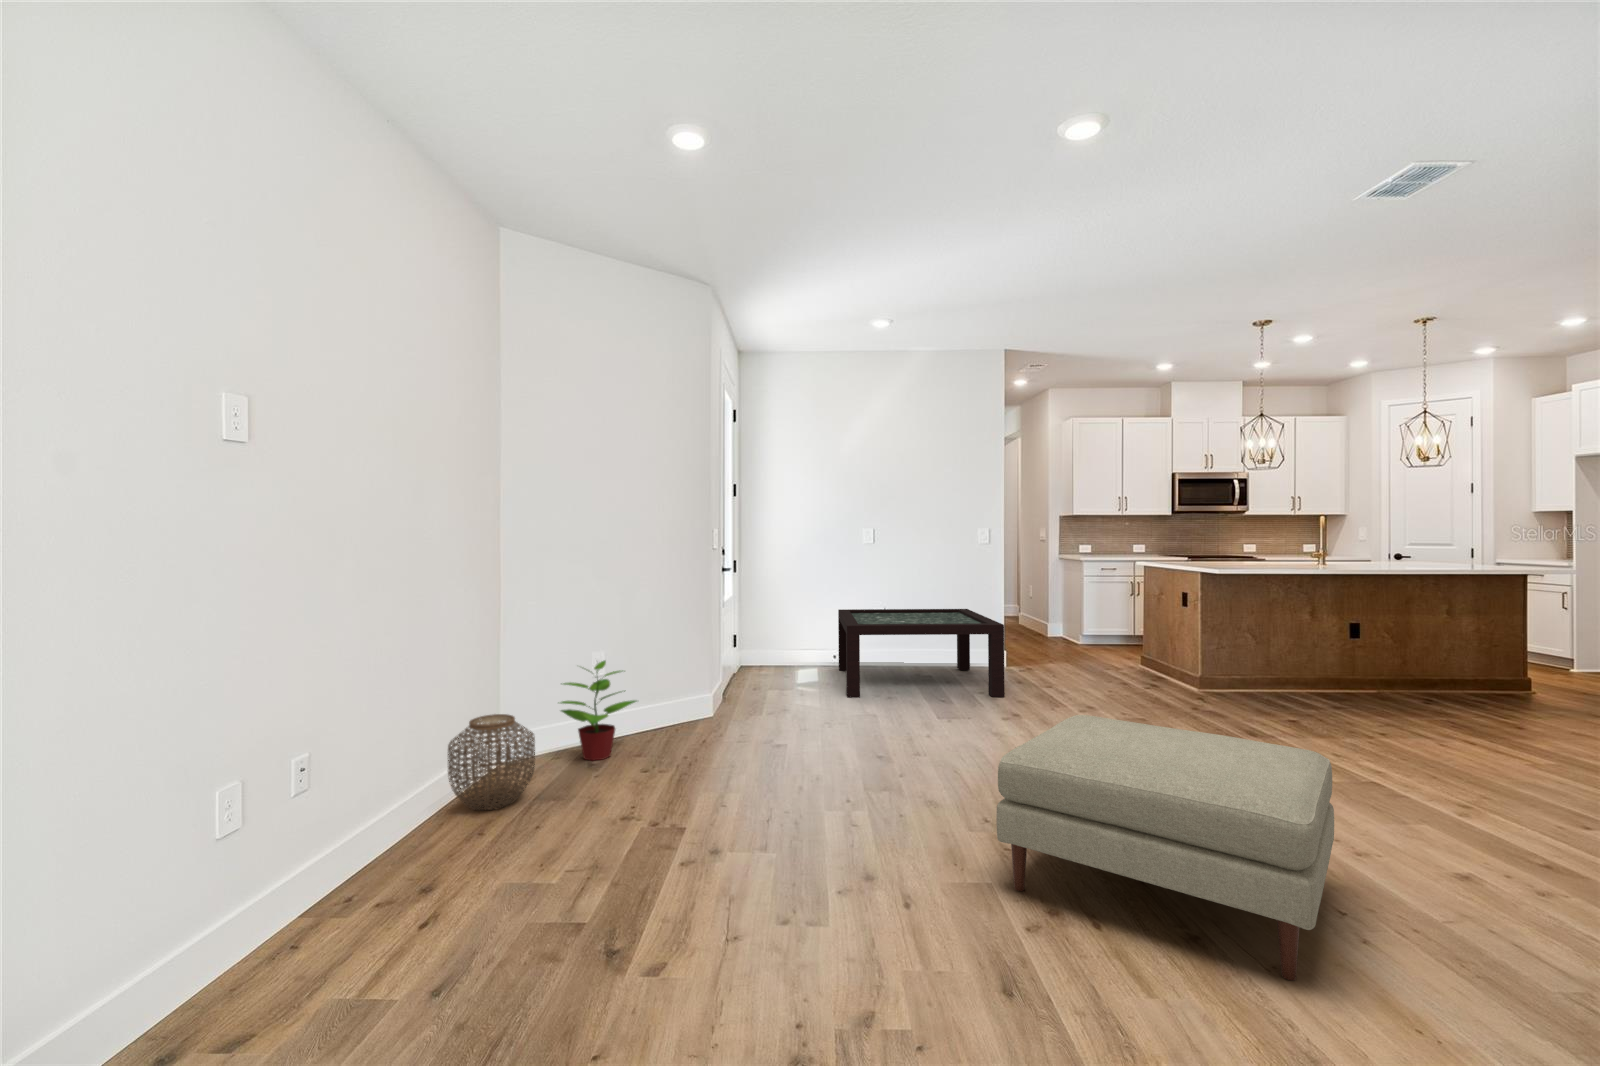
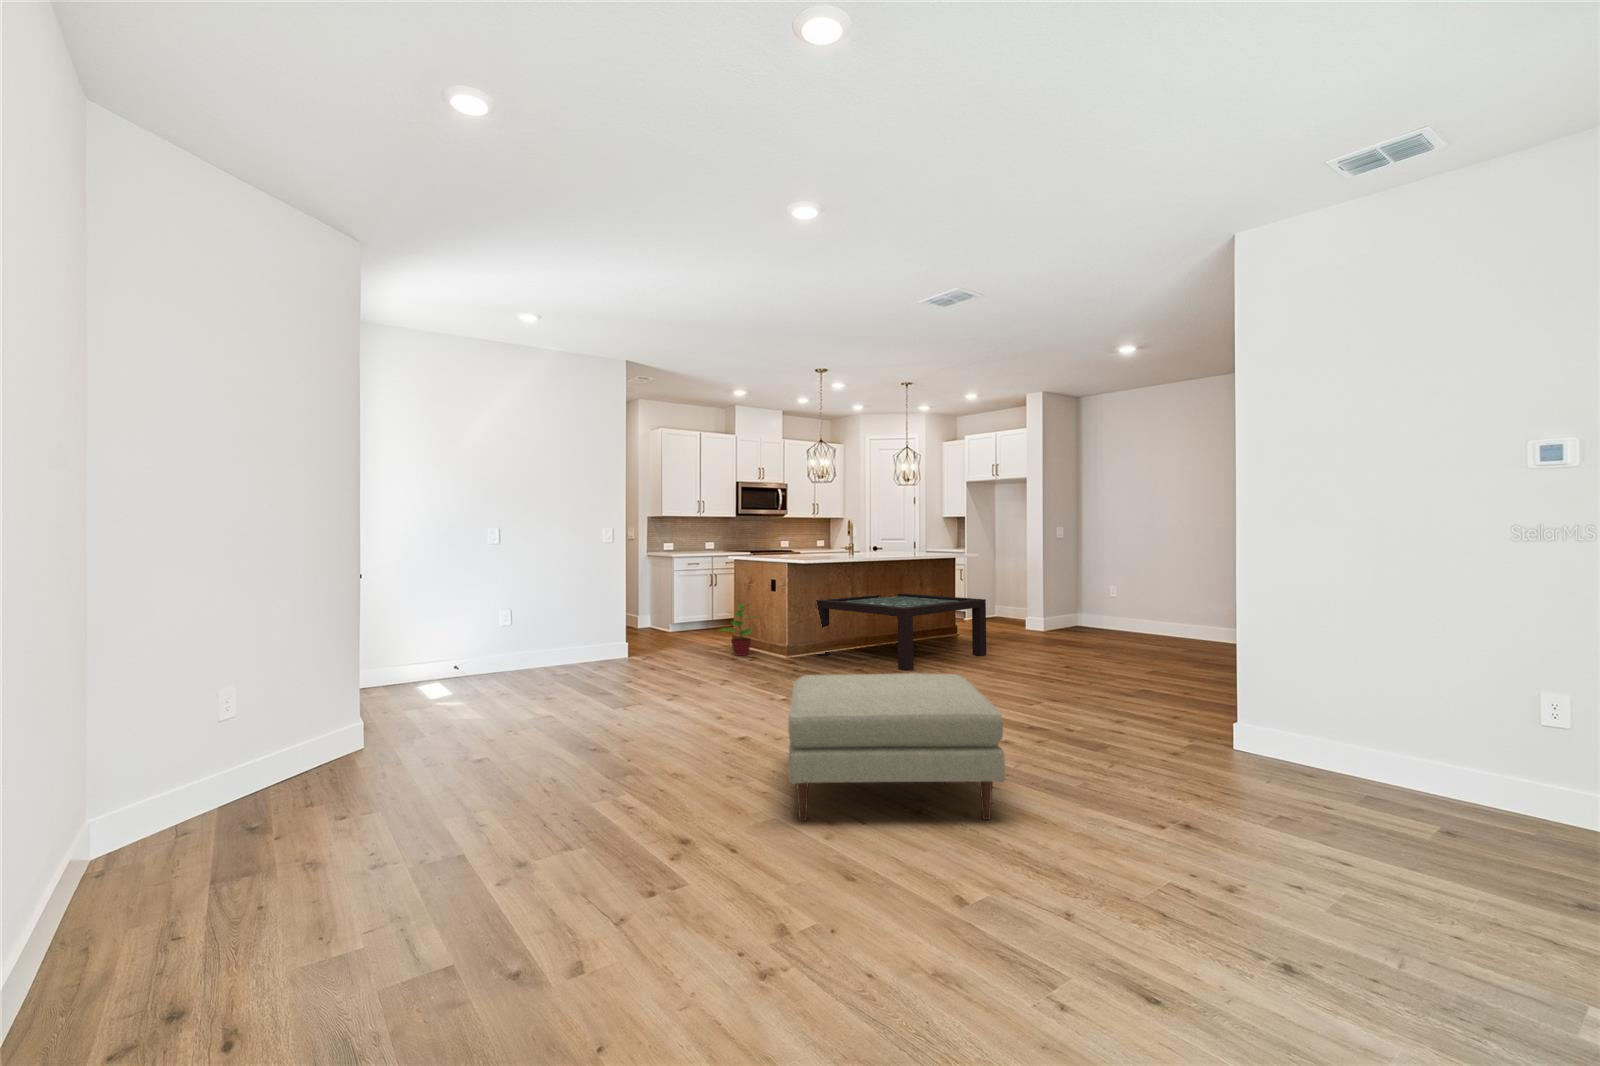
coffee table: present [838,609,1005,698] -> present [816,593,986,671]
potted plant: present [561,661,637,761] -> present [719,604,753,656]
woven basket: present [448,714,535,810] -> none [24,790,187,940]

